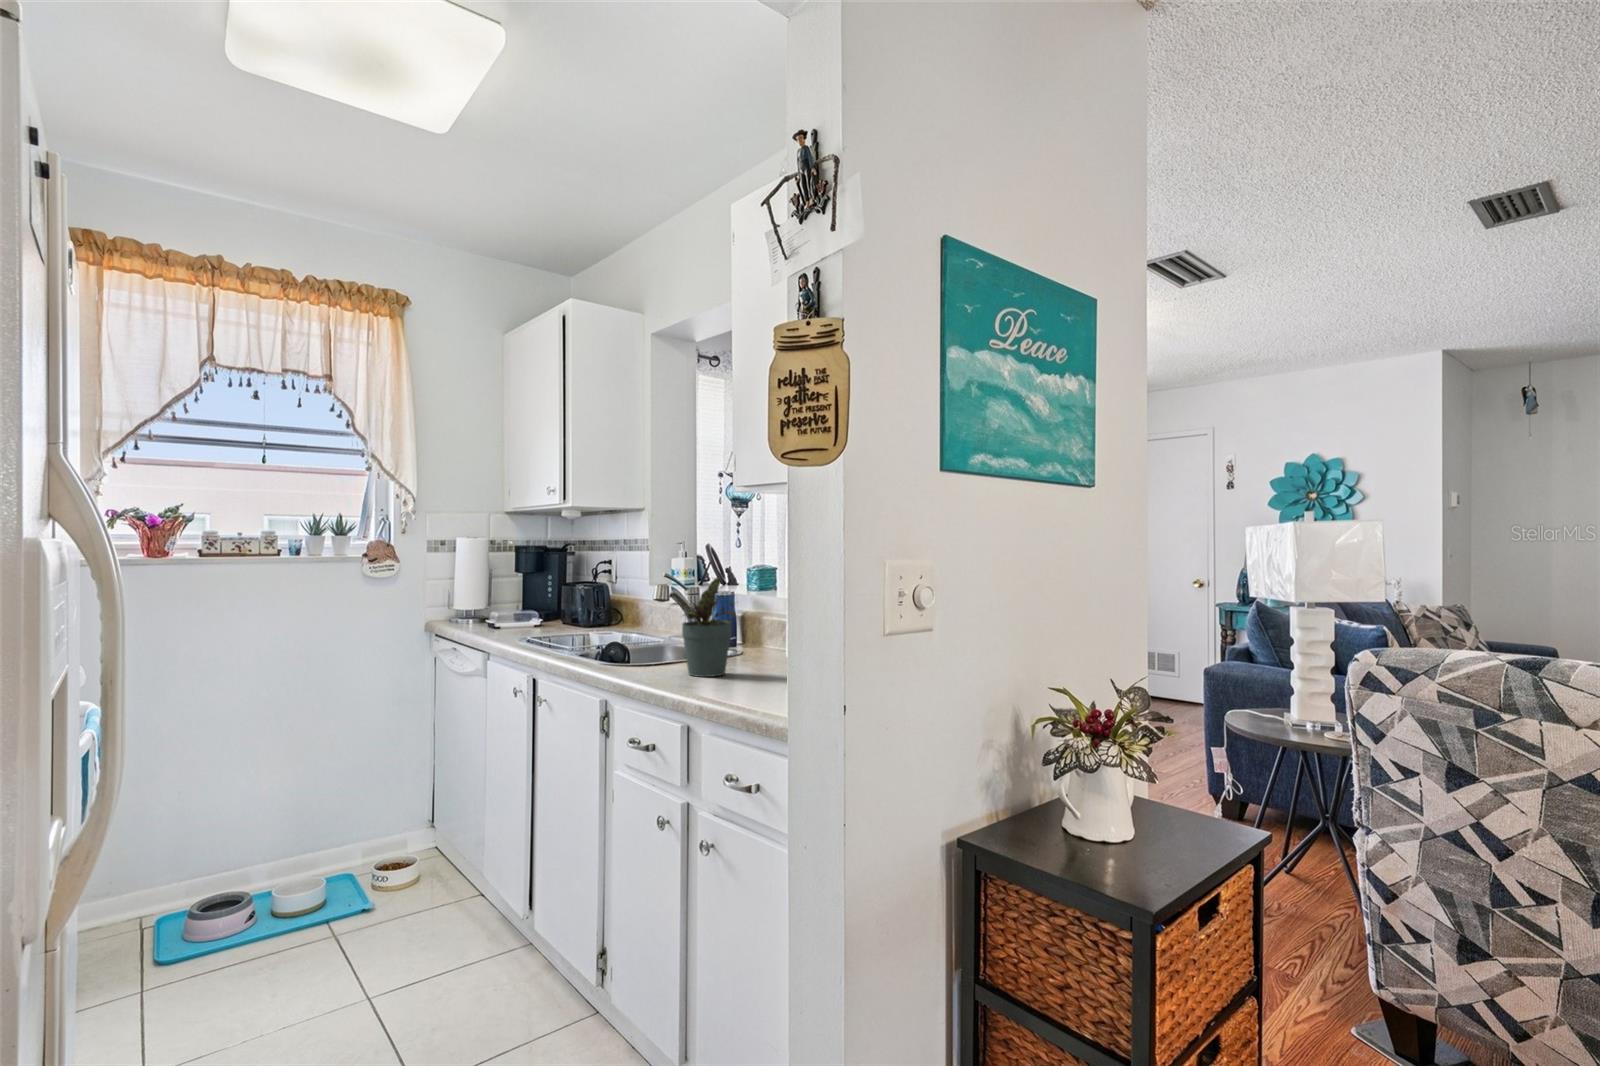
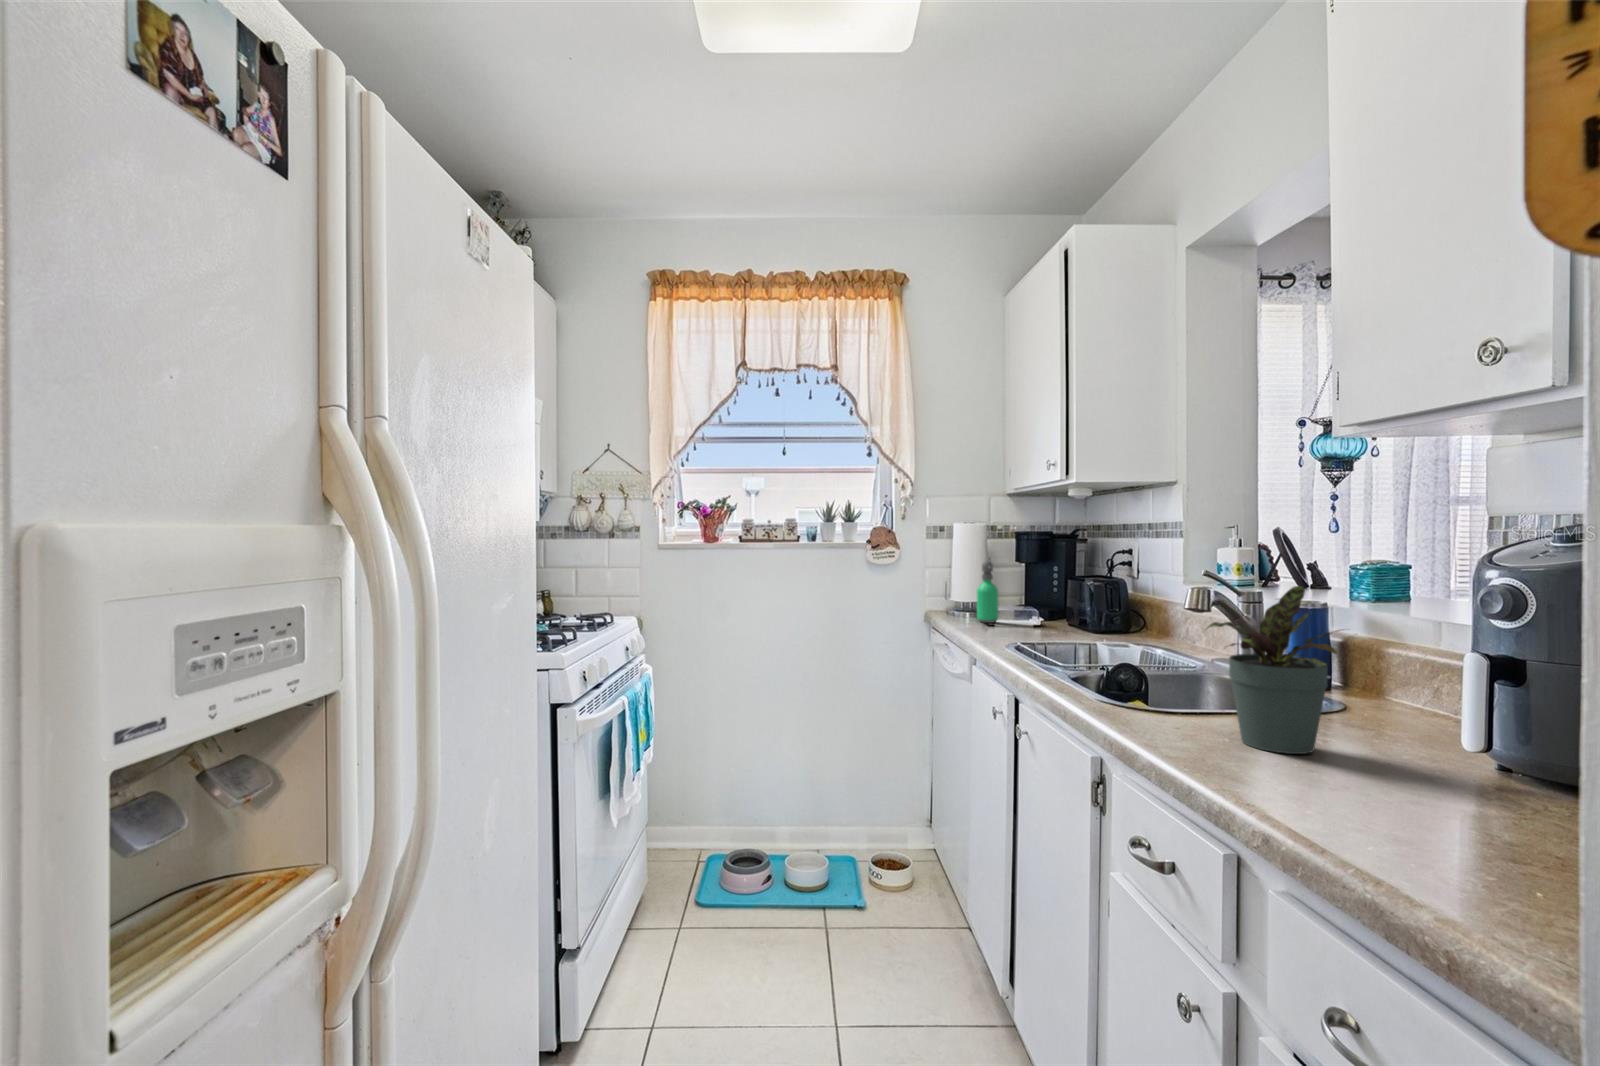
soap dispenser: none [480,572,501,627] -> present [977,561,998,623]

